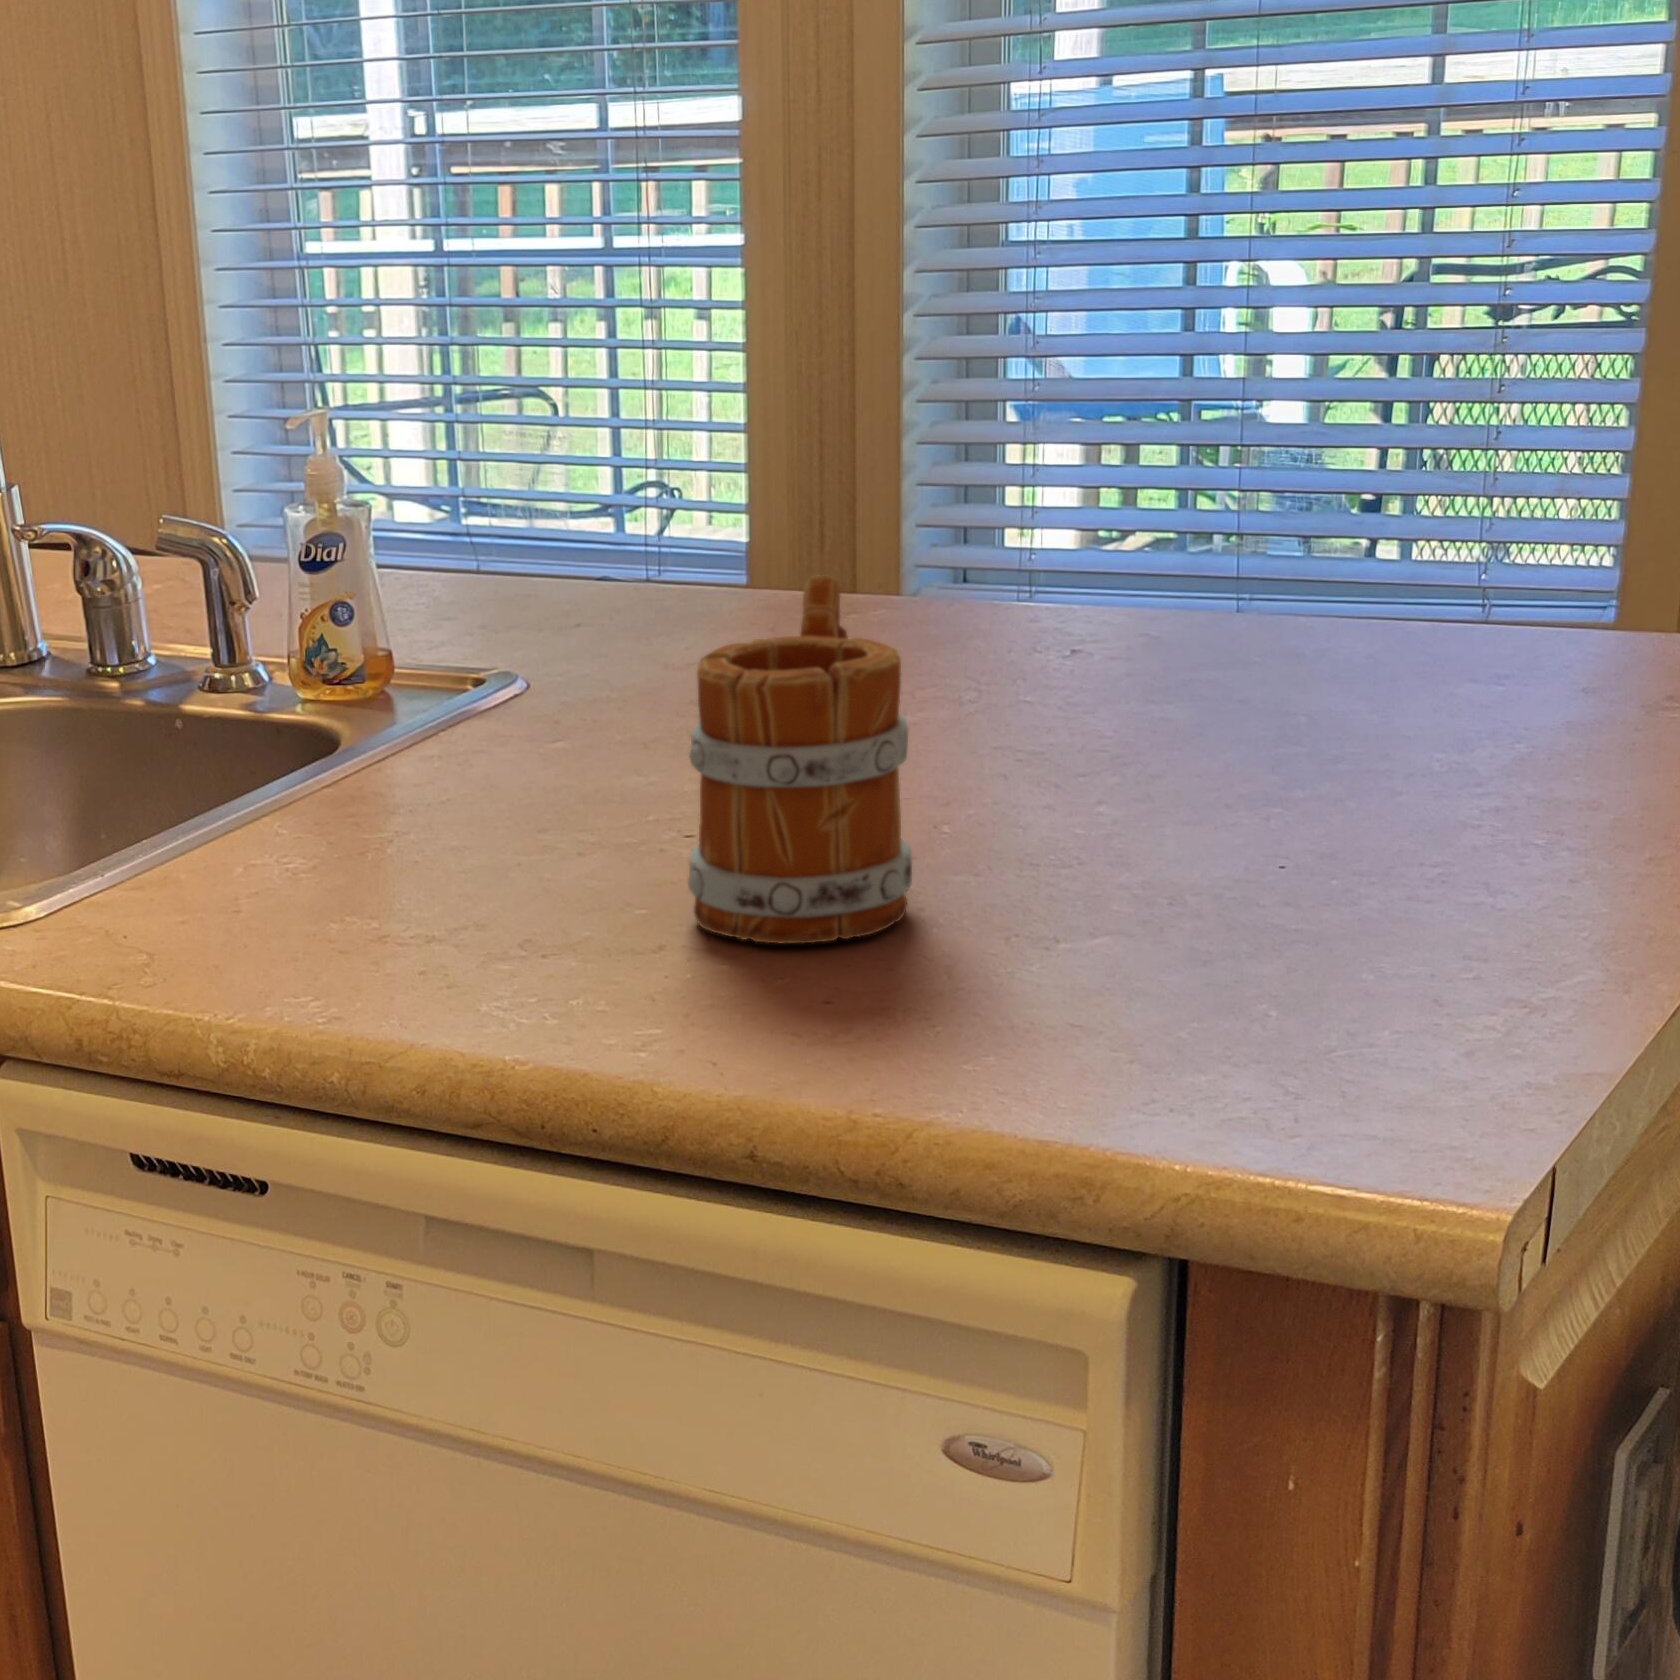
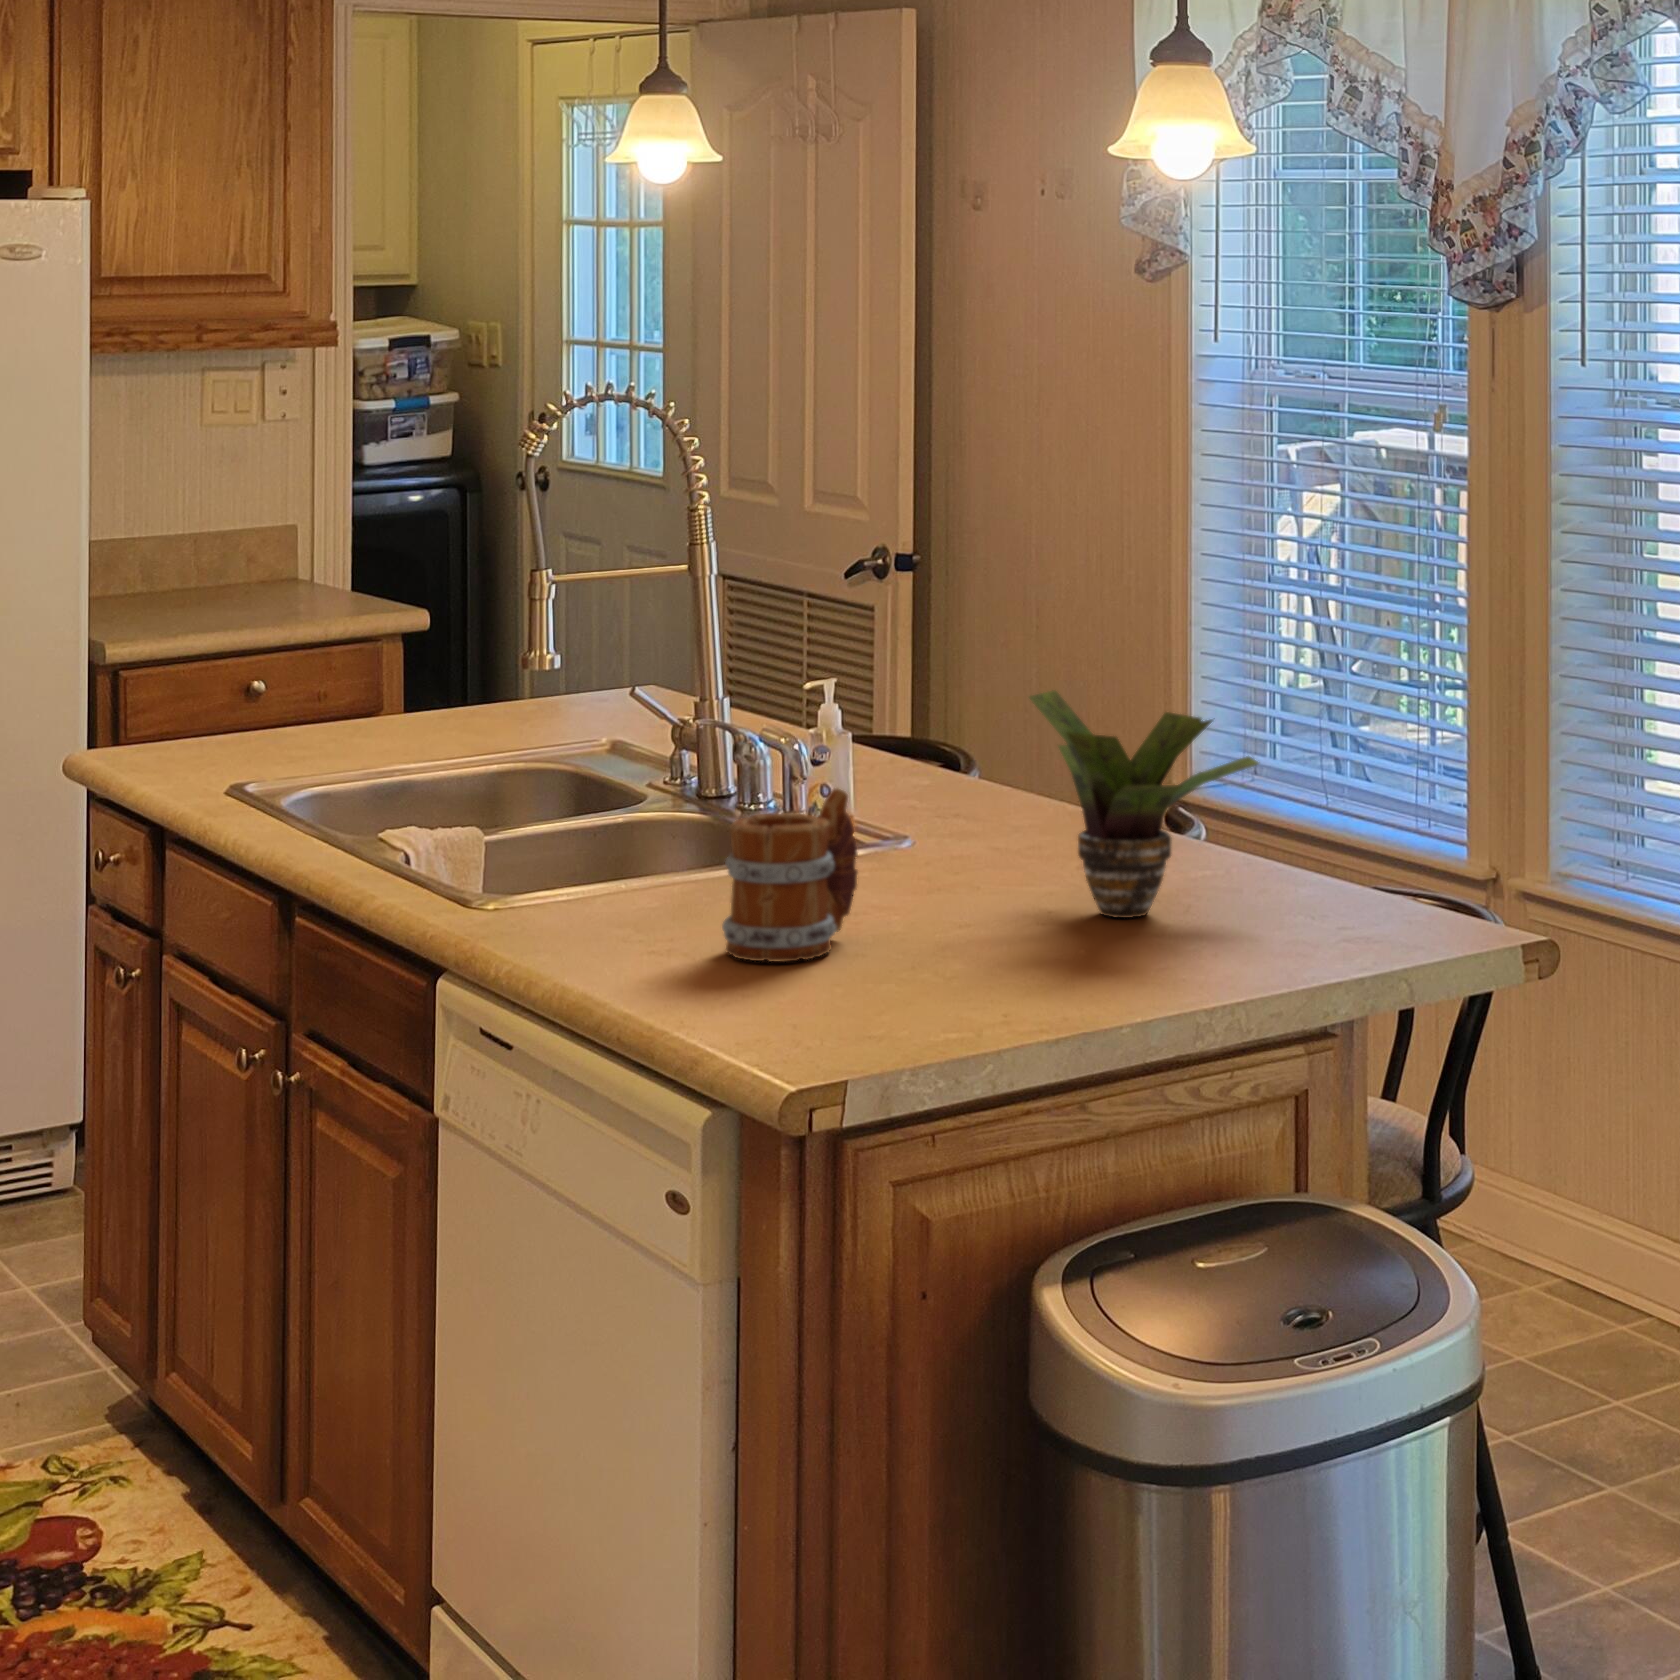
potted plant: none [941,343,1438,746] -> present [1029,691,1259,918]

